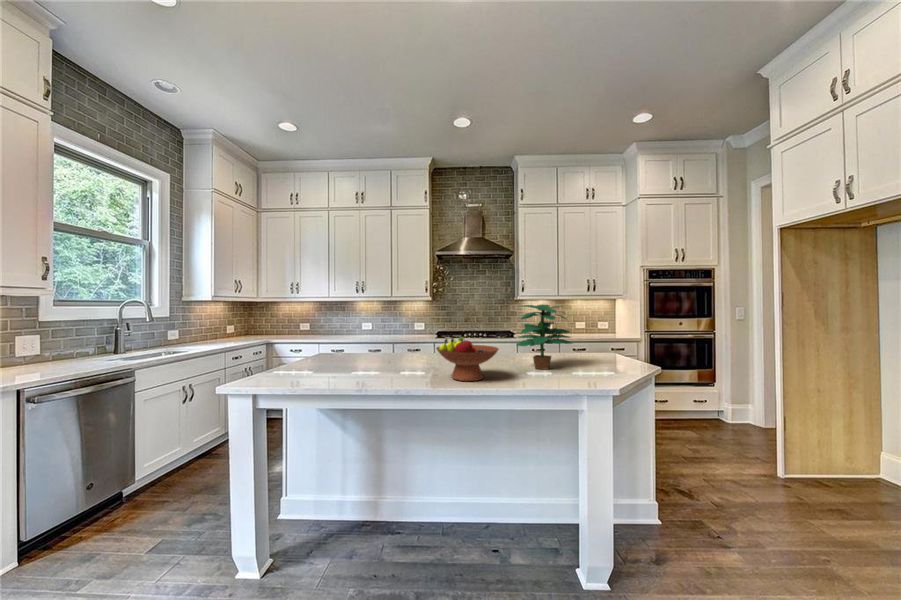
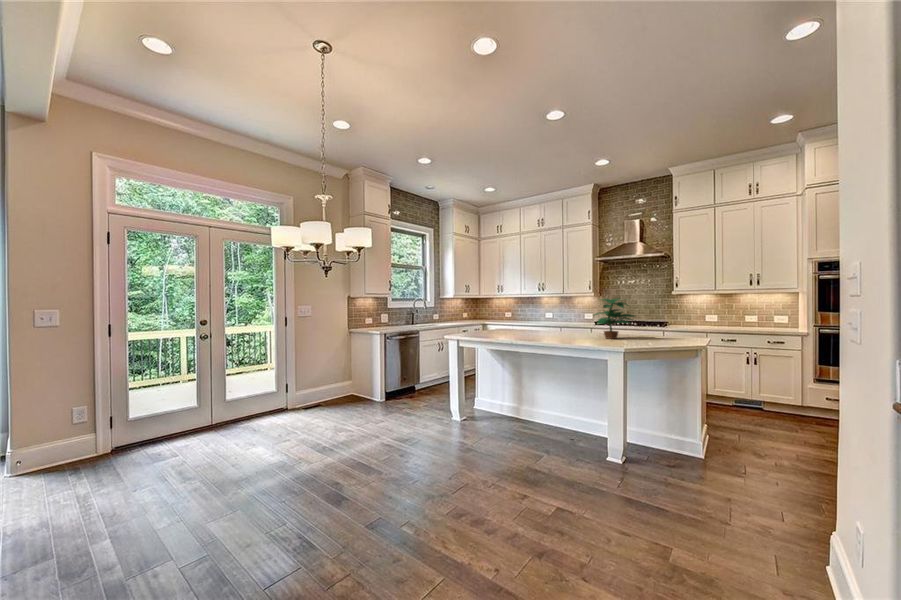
fruit bowl: present [436,337,499,381] -> none [535,316,570,339]

